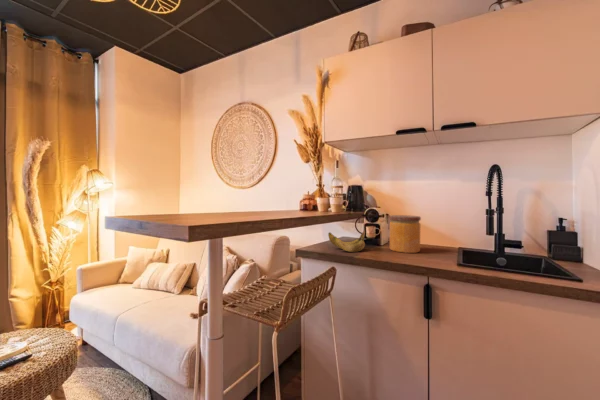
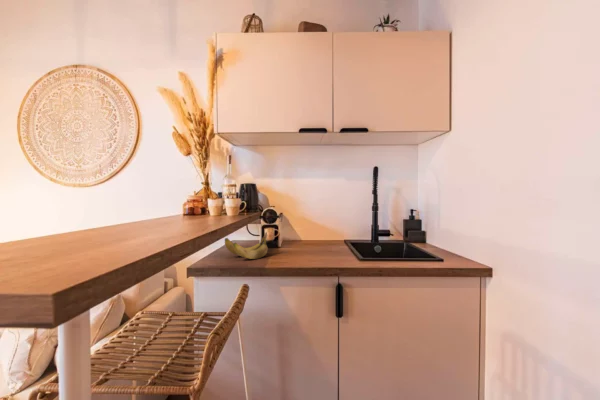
jar: present [390,215,421,253] -> none [291,215,319,253]

